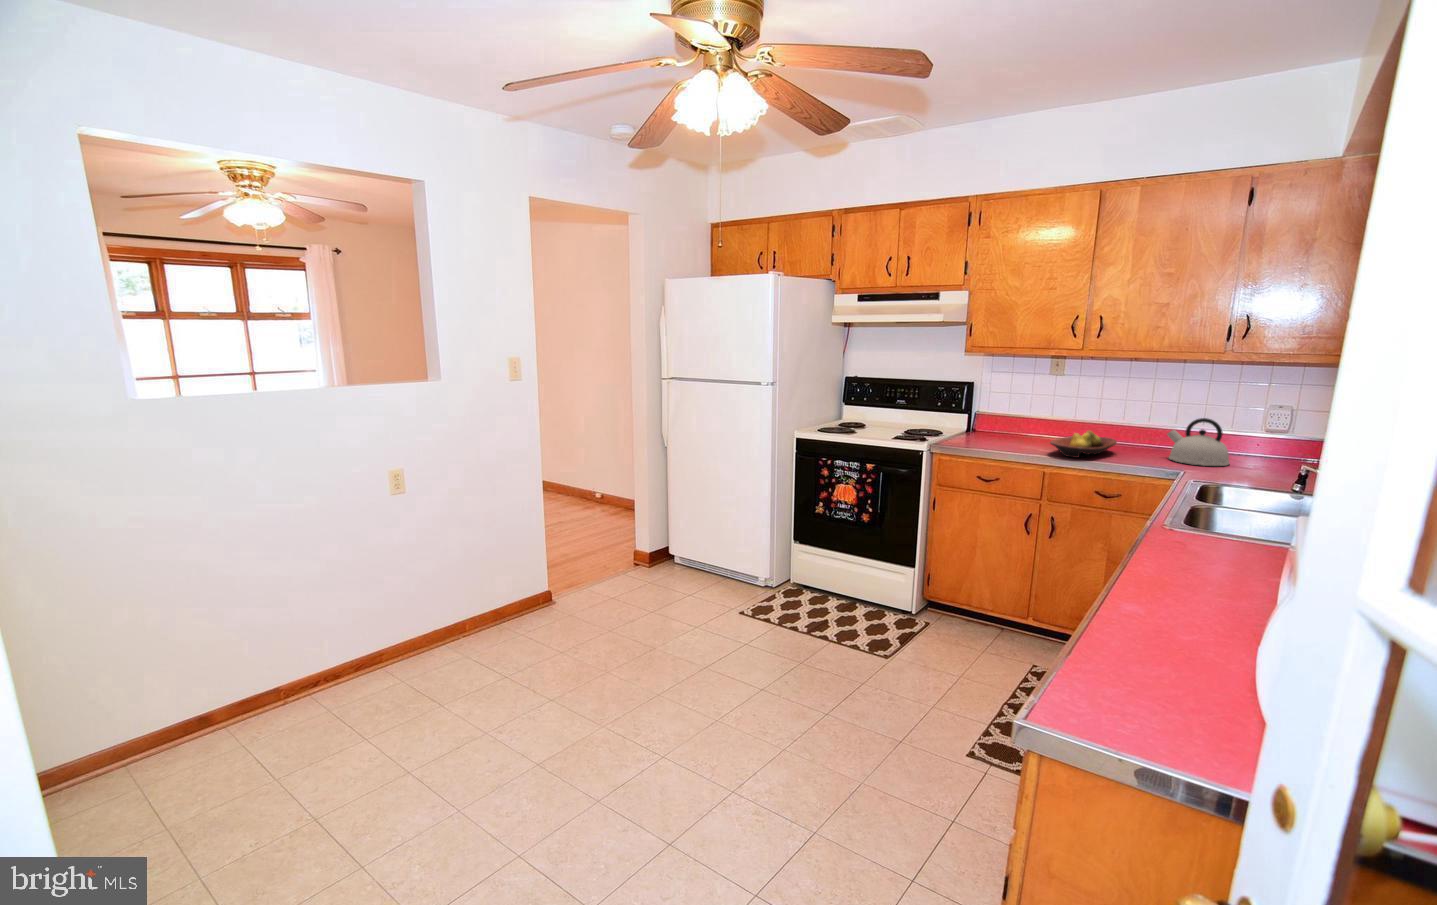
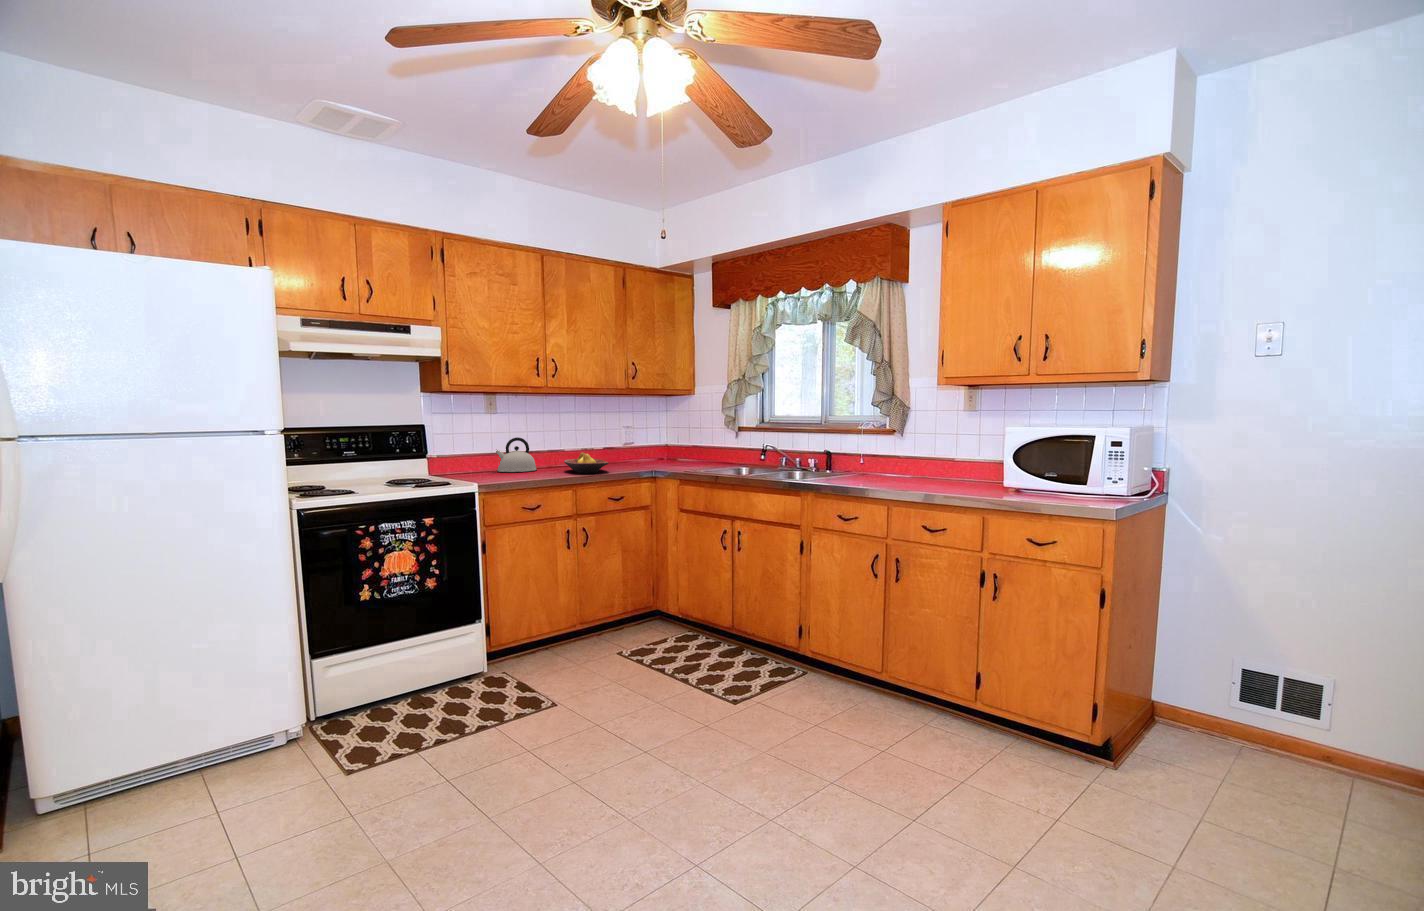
kettle: present [1167,418,1229,466] -> present [496,437,537,472]

